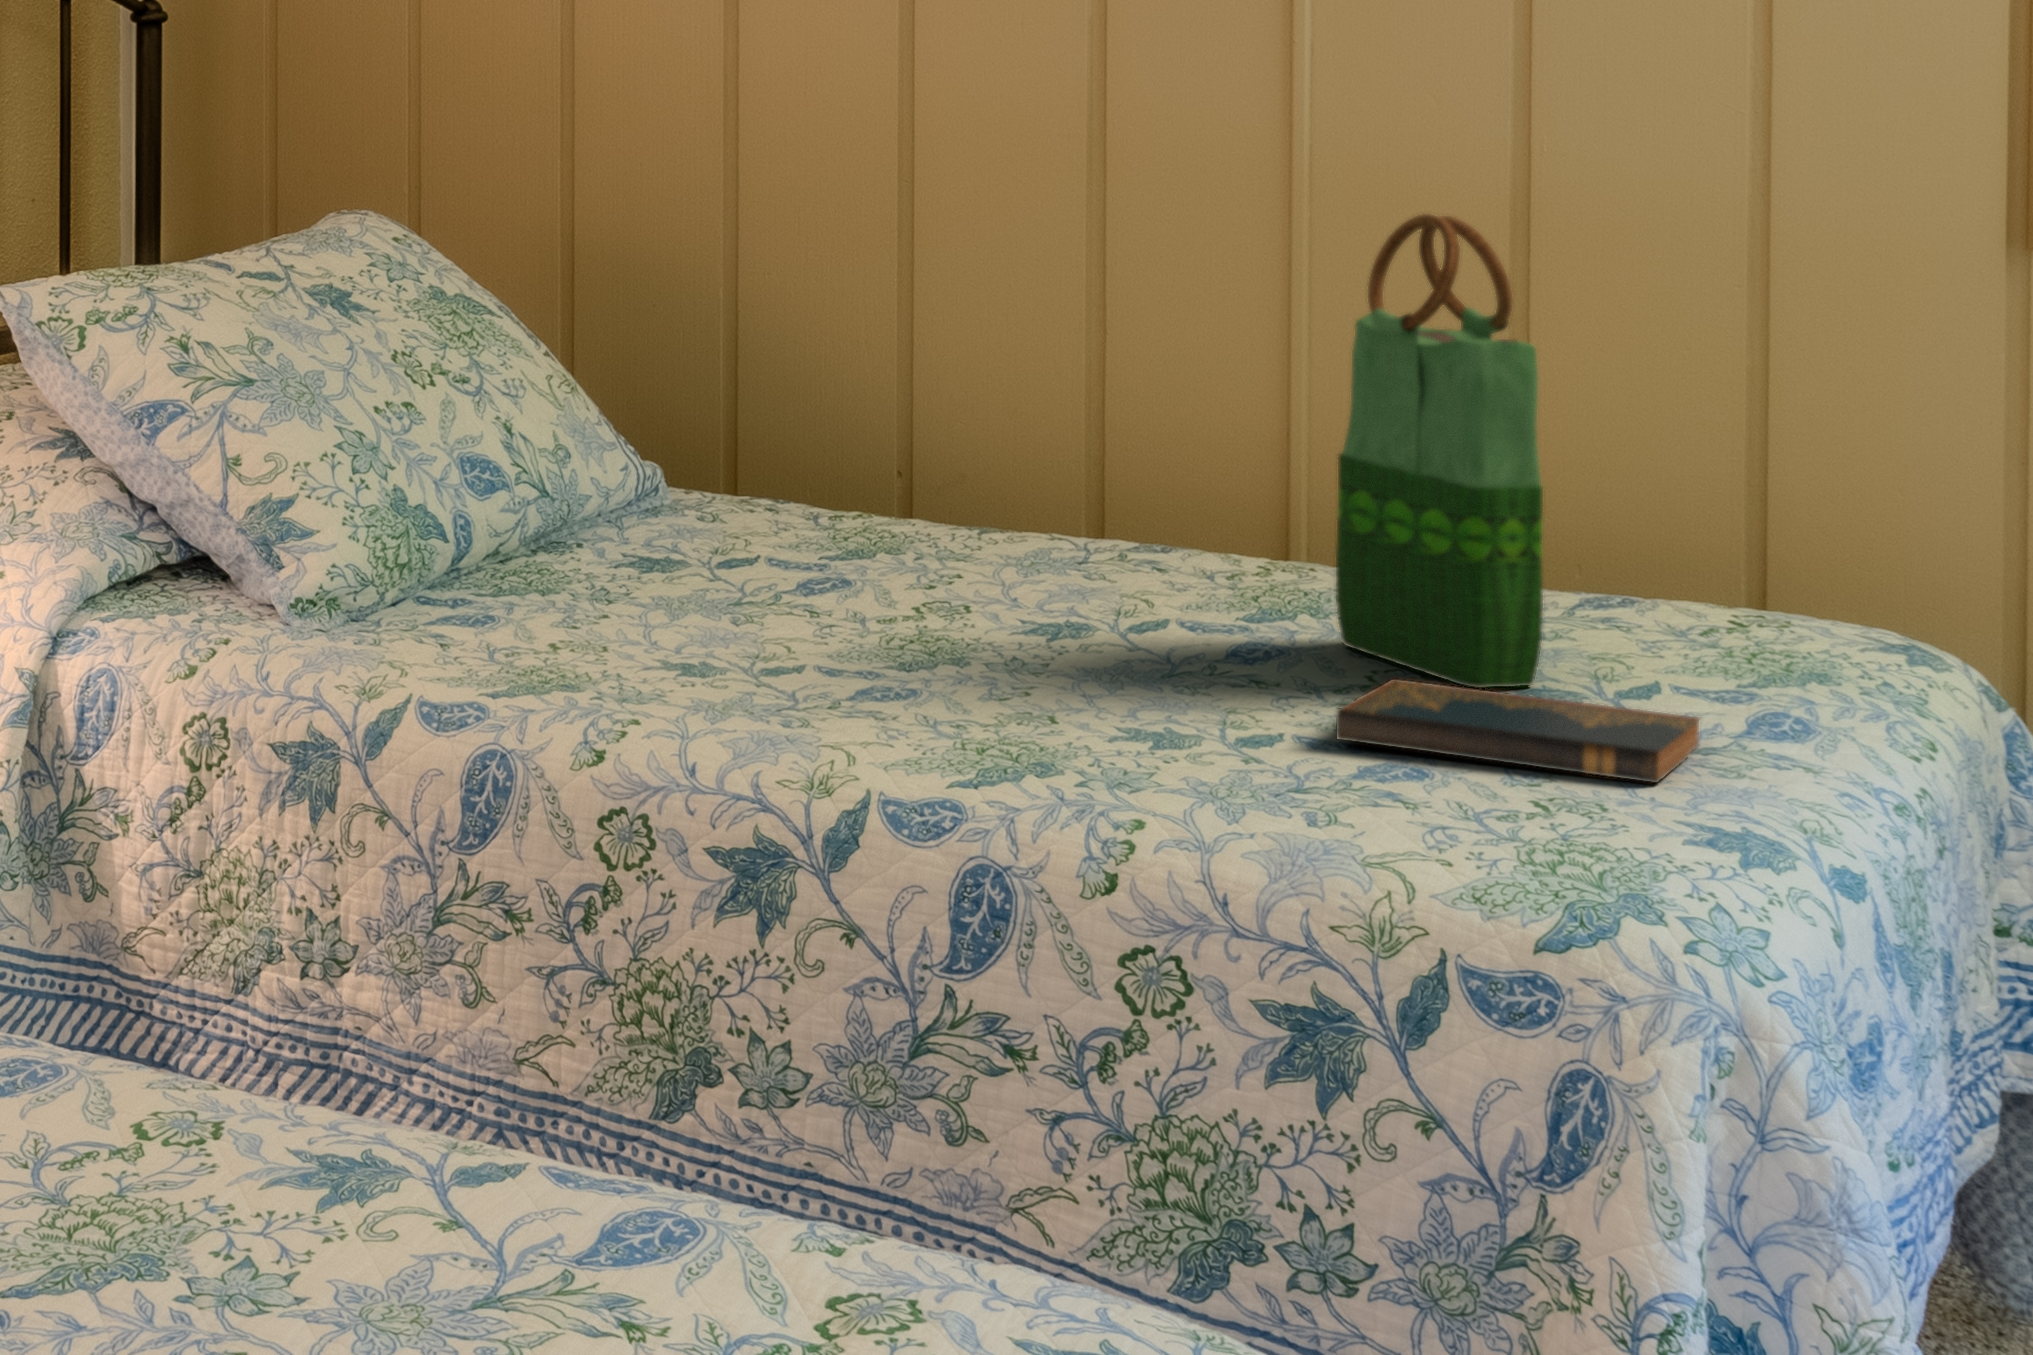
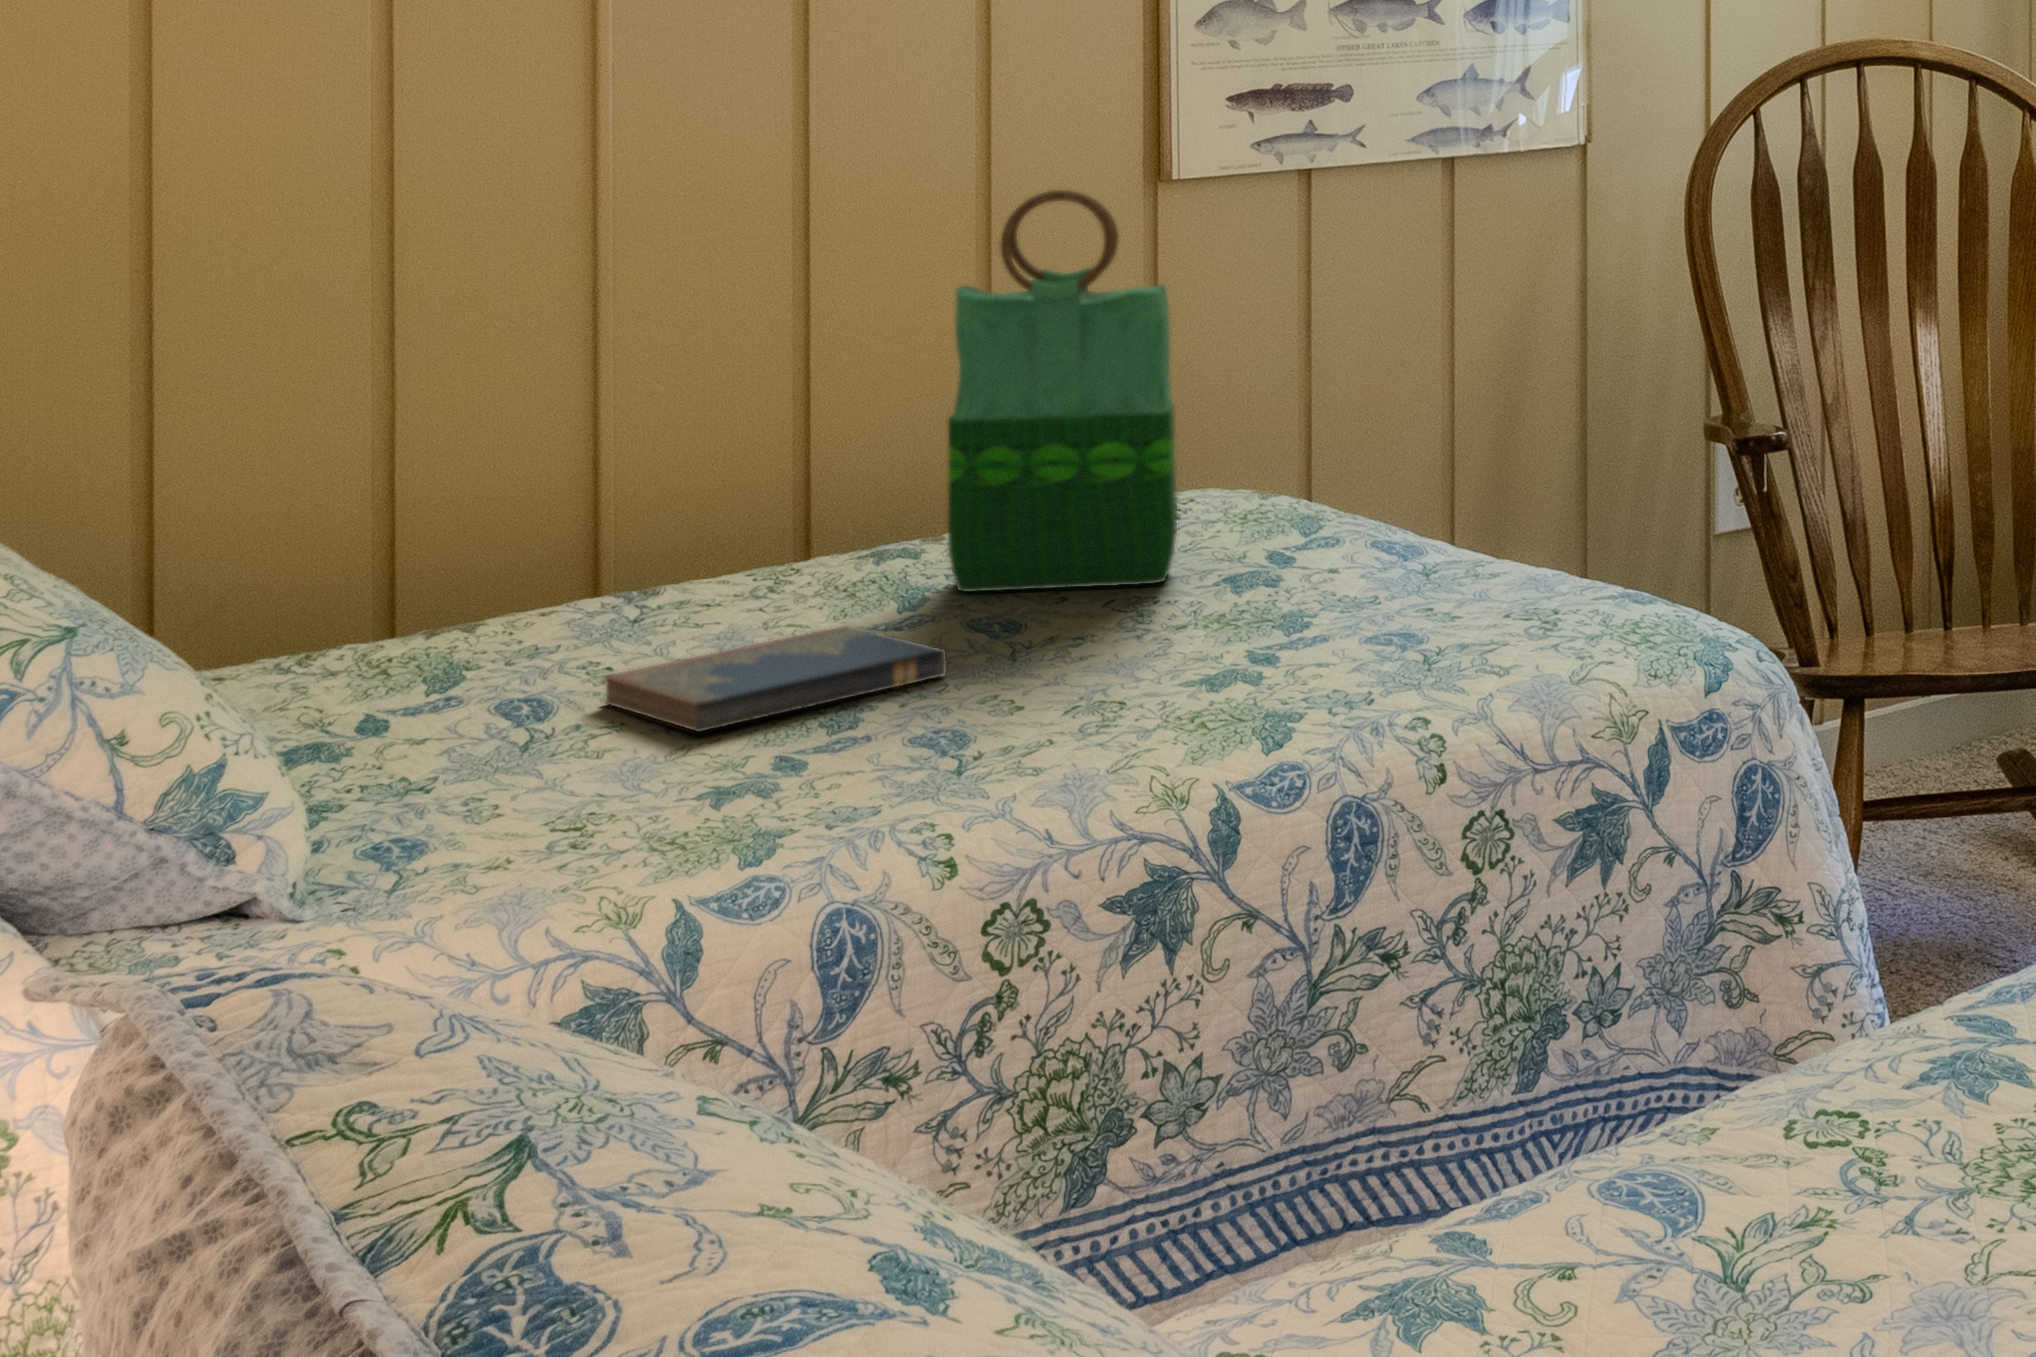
hardcover book: present [1336,679,1700,783] -> present [605,626,946,732]

